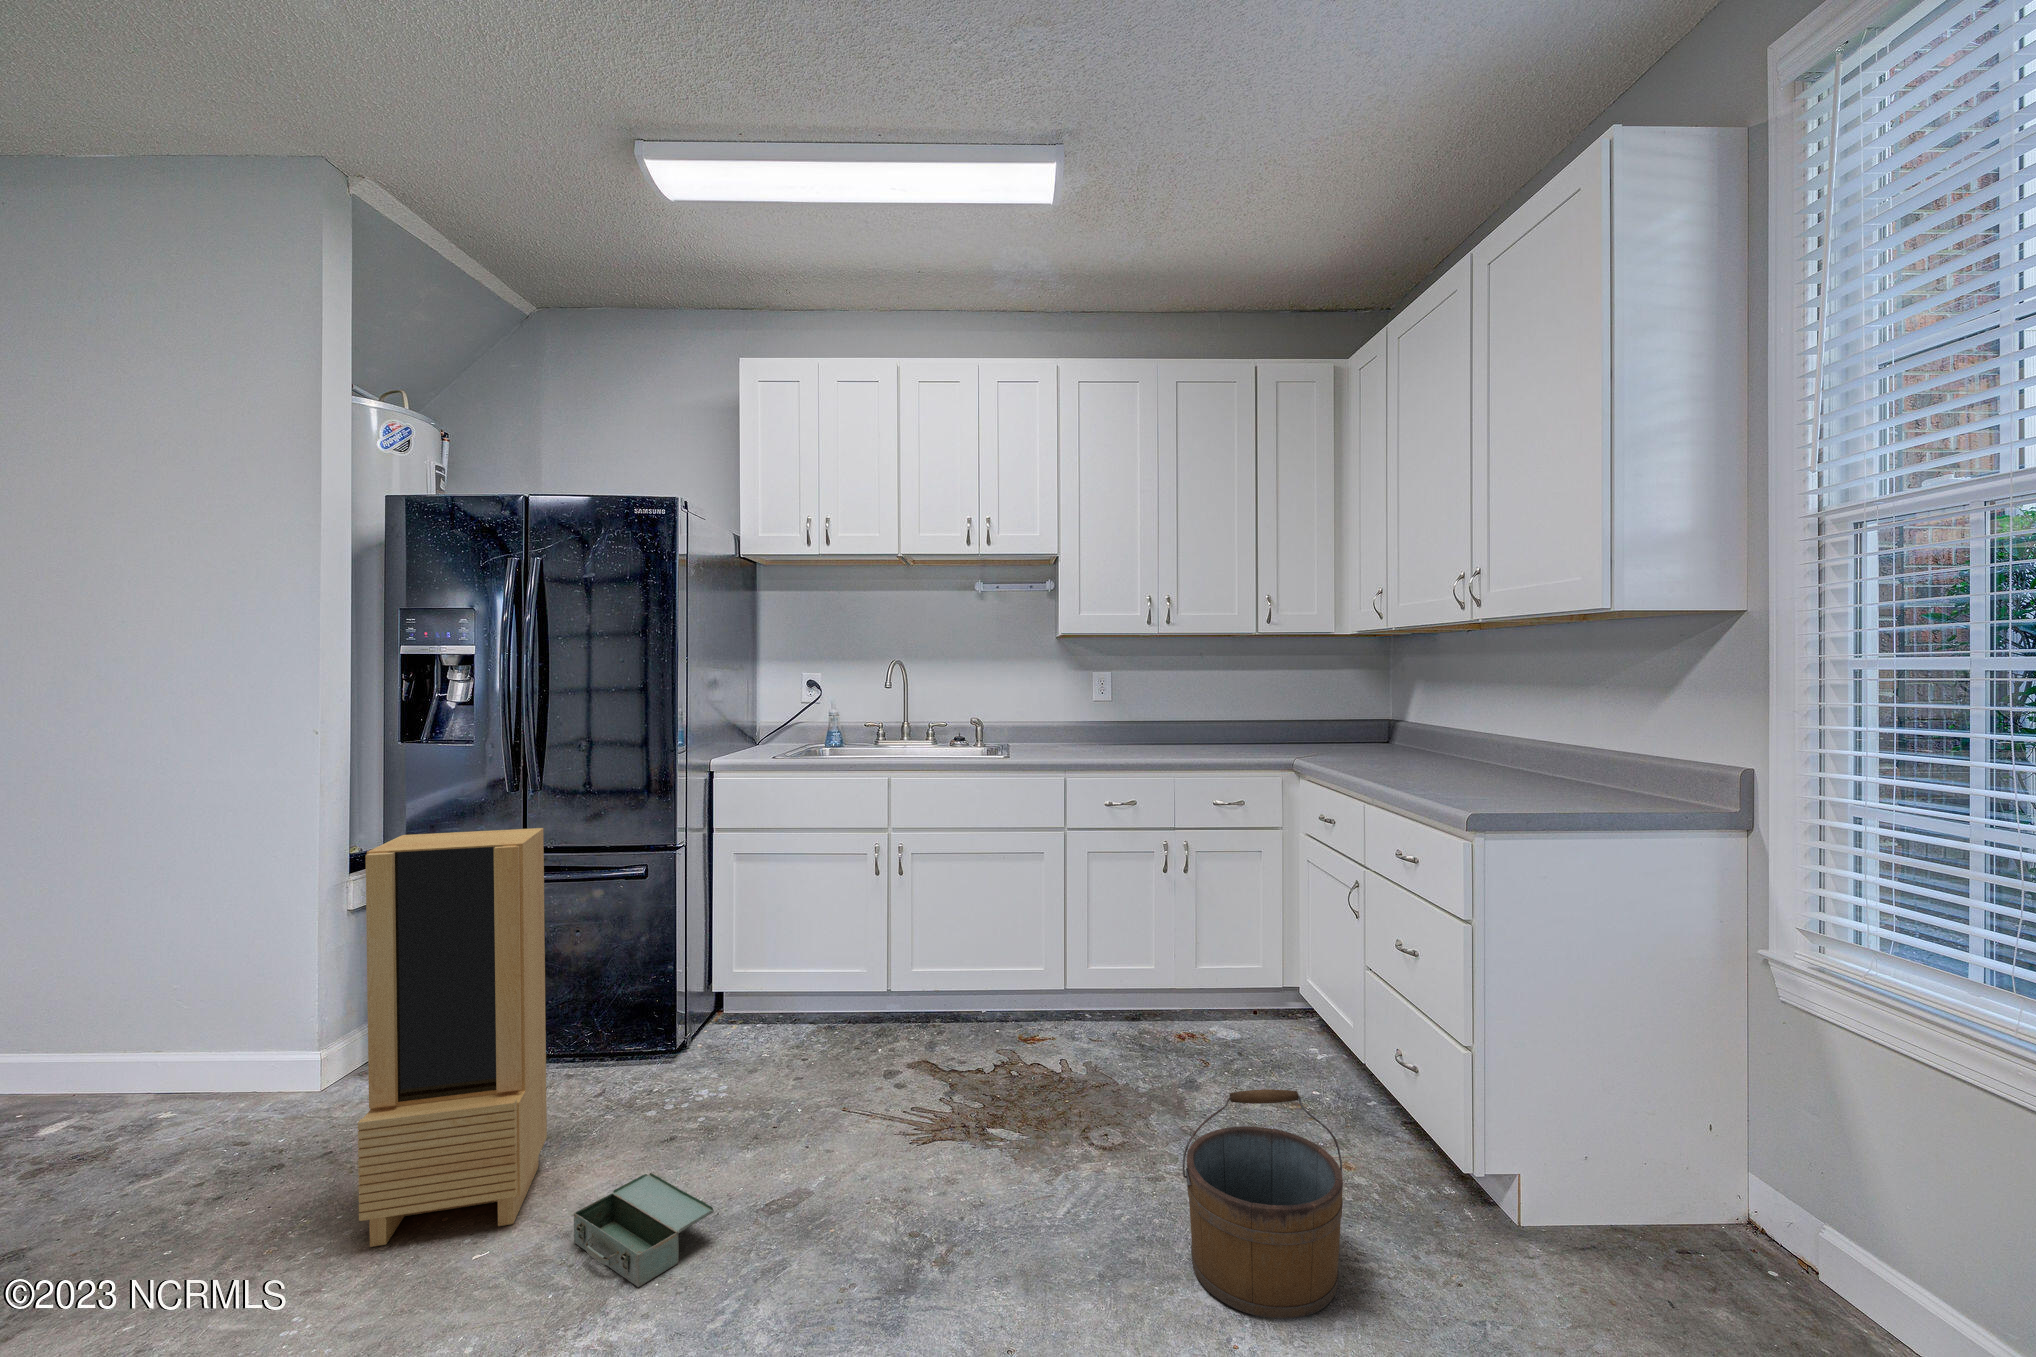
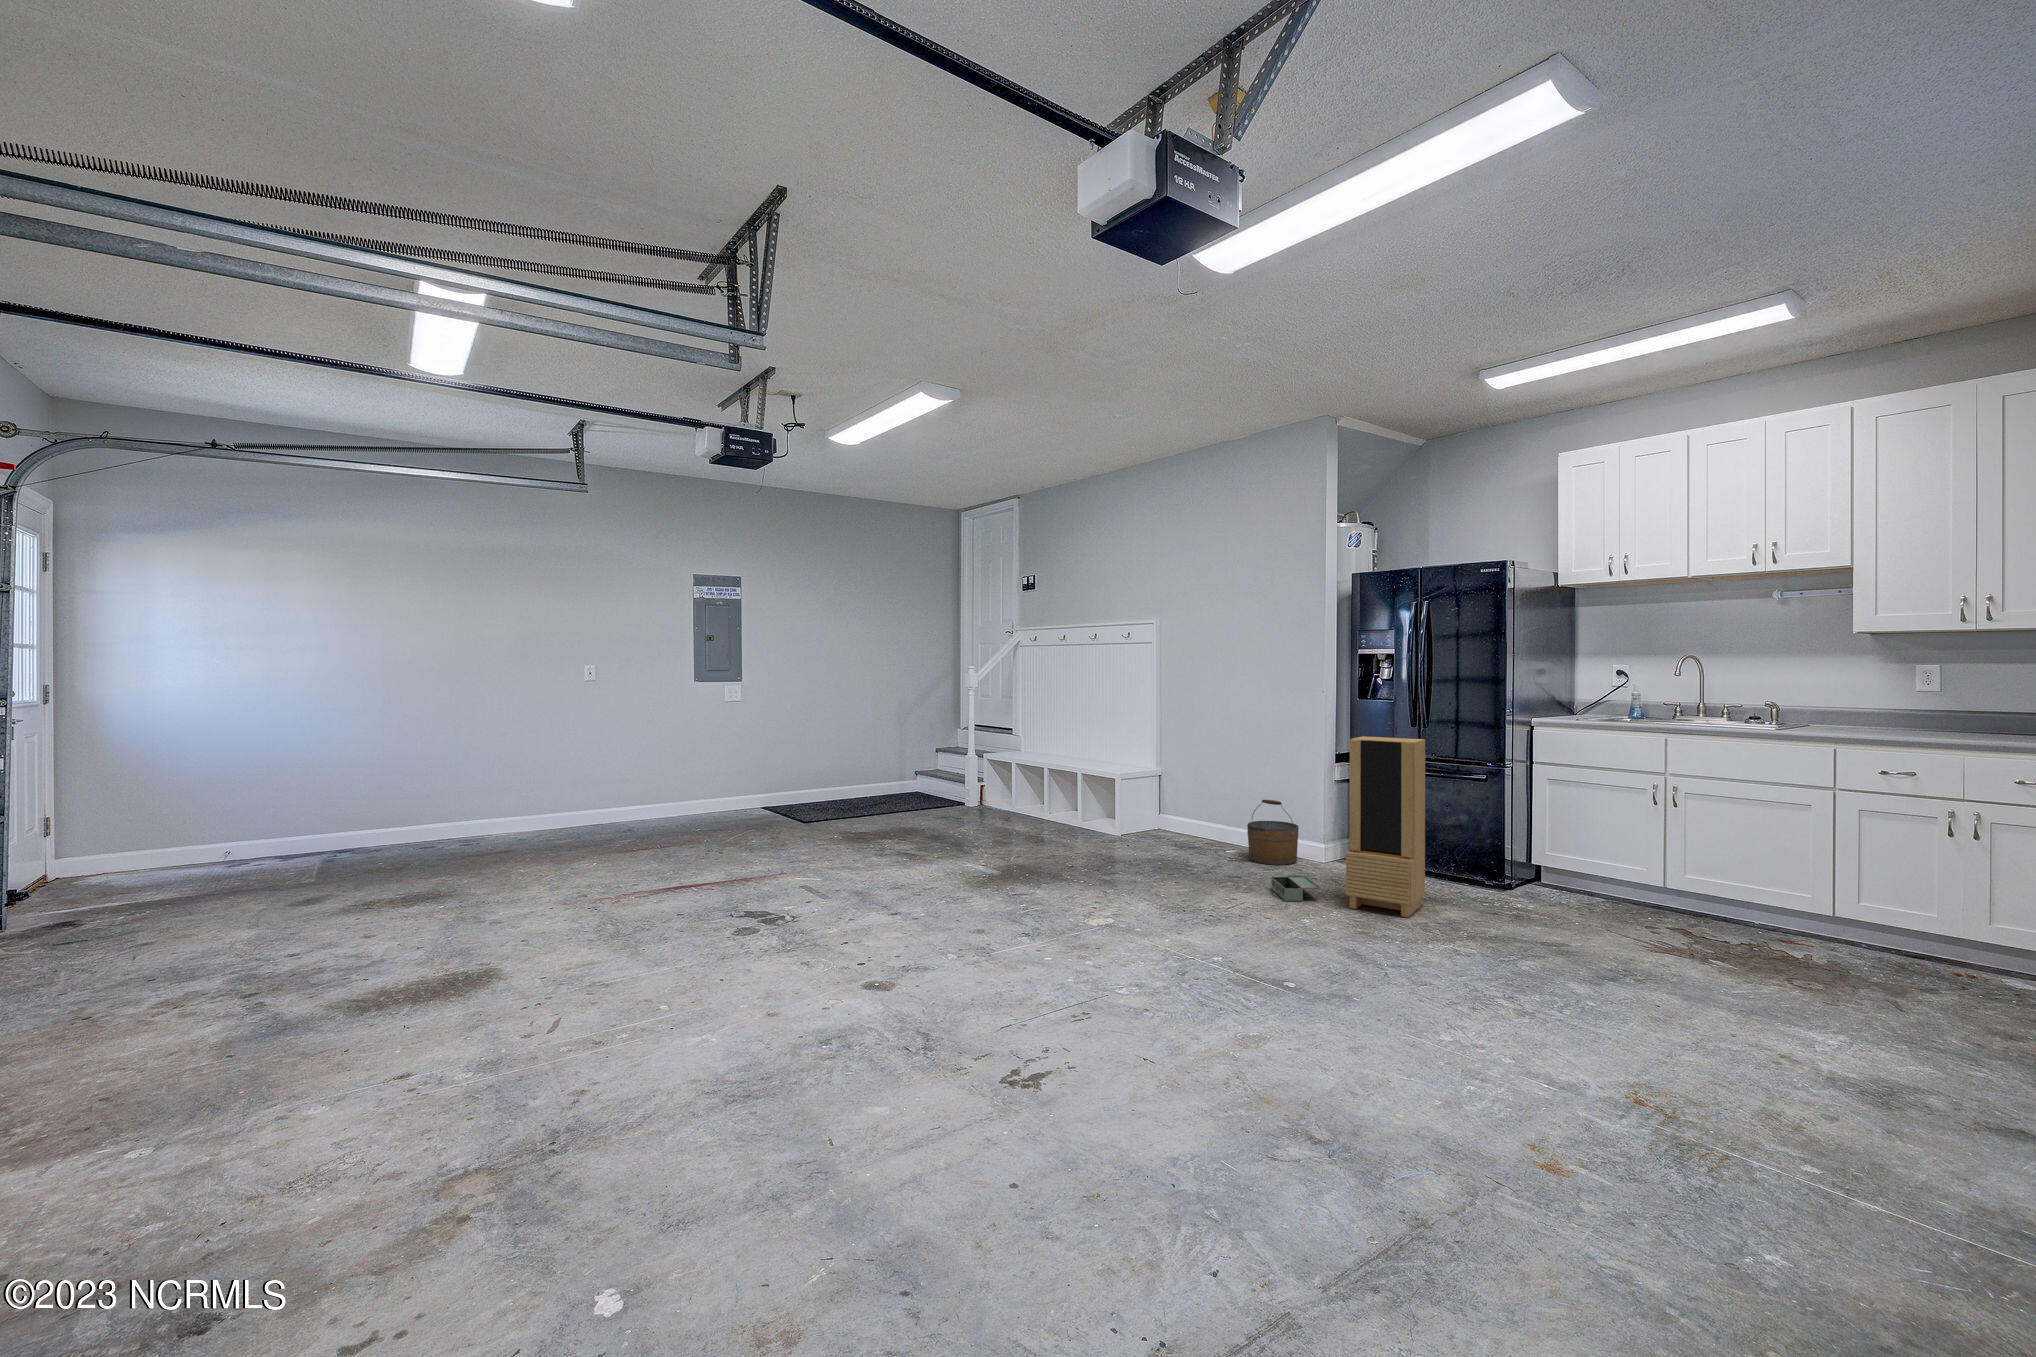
bucket: present [1183,1089,1343,1319] -> present [1247,800,1299,865]
toolbox: present [574,1173,714,1287] -> present [1271,876,1319,901]

